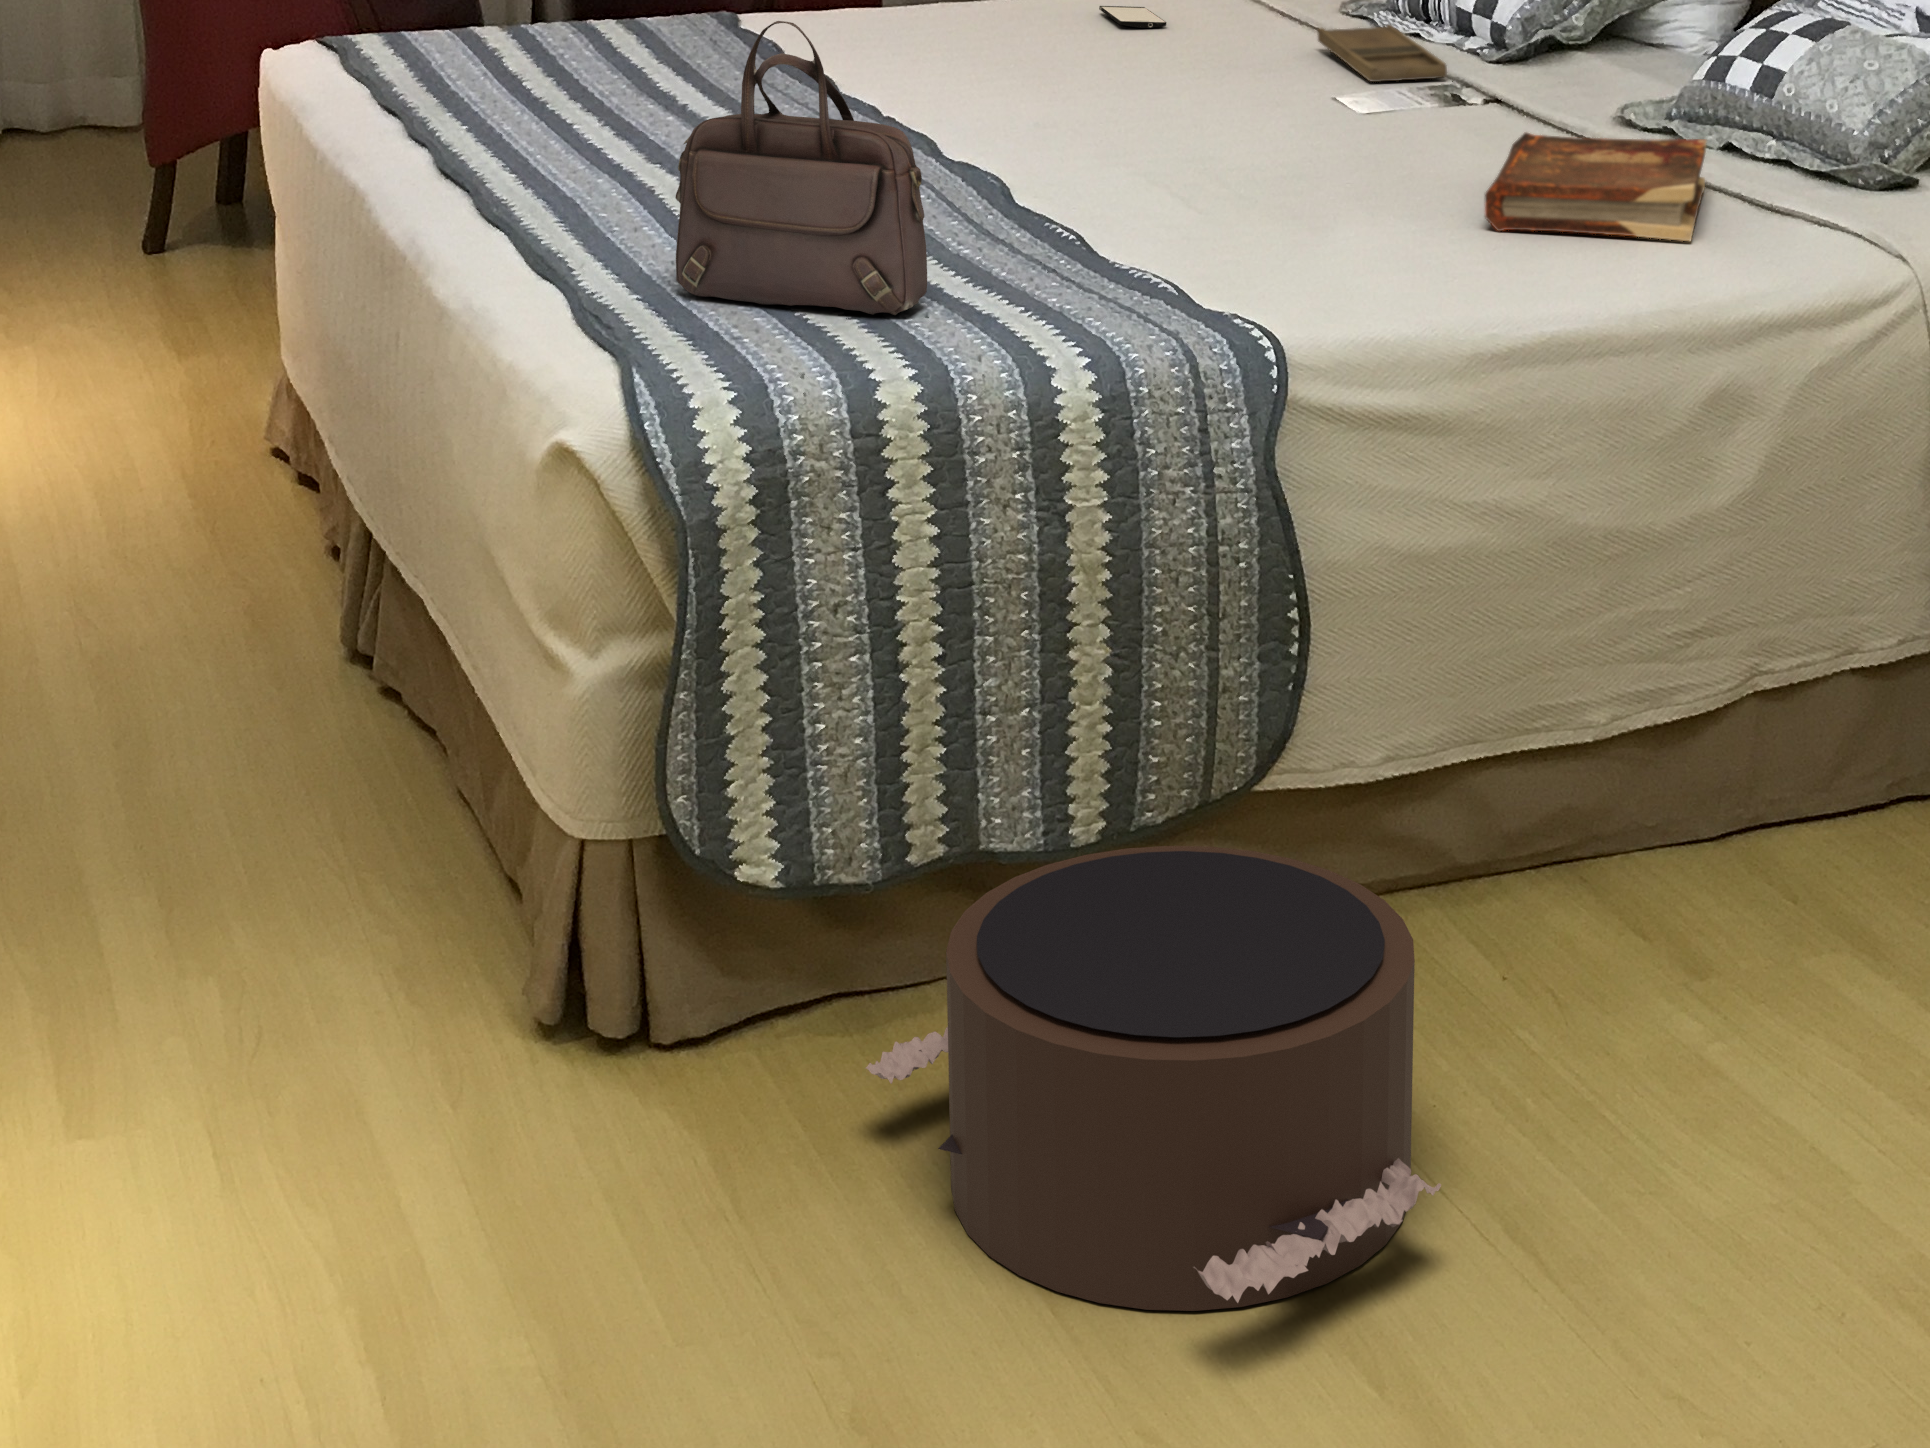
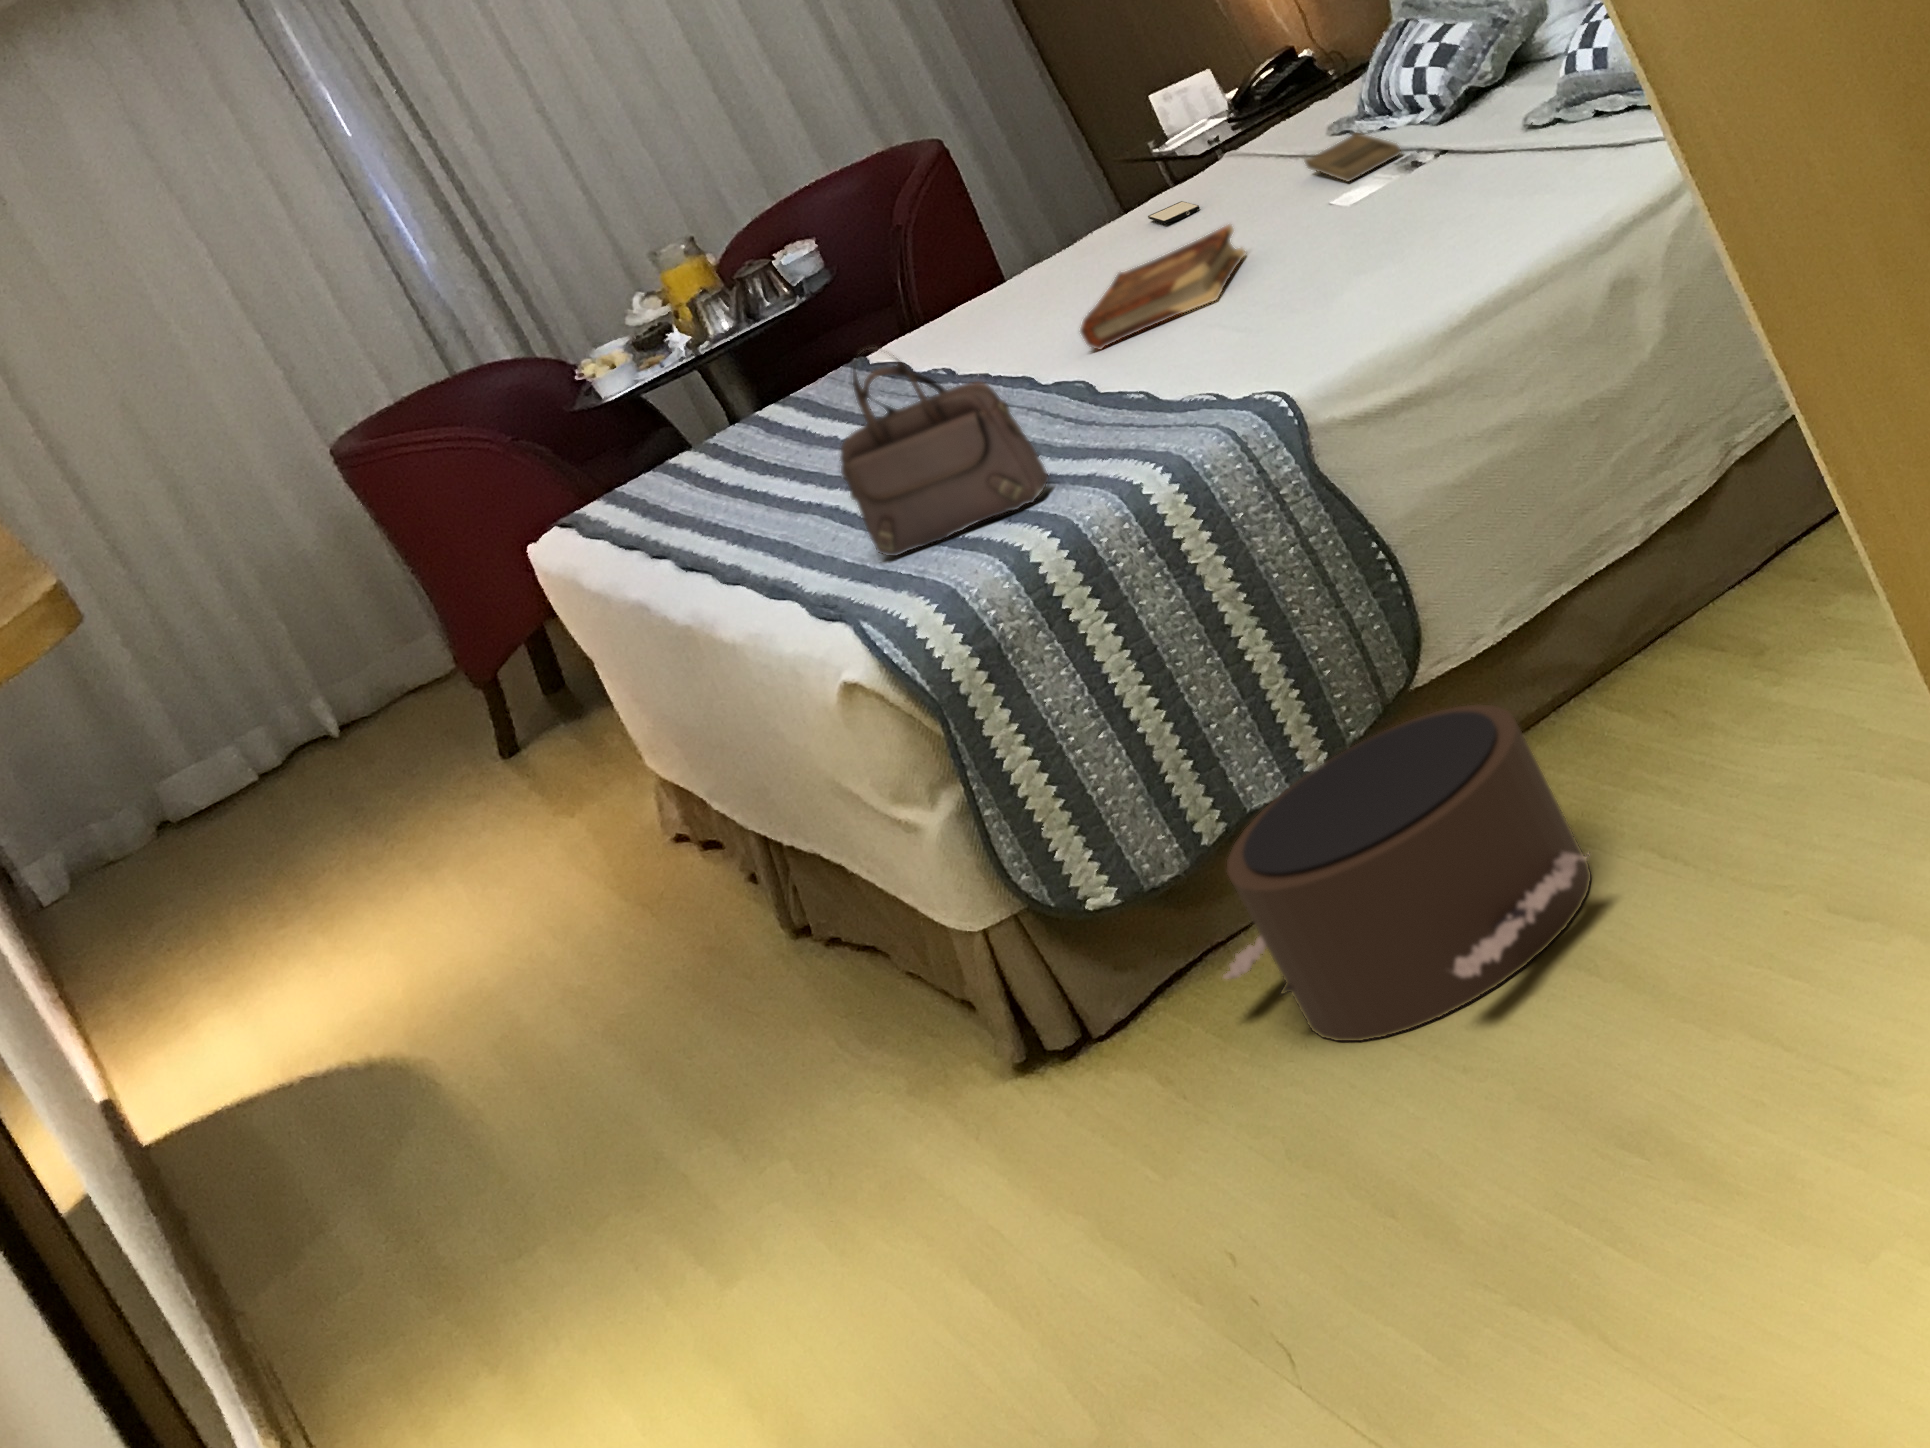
book: present [1485,133,1706,241] -> present [1080,225,1245,349]

